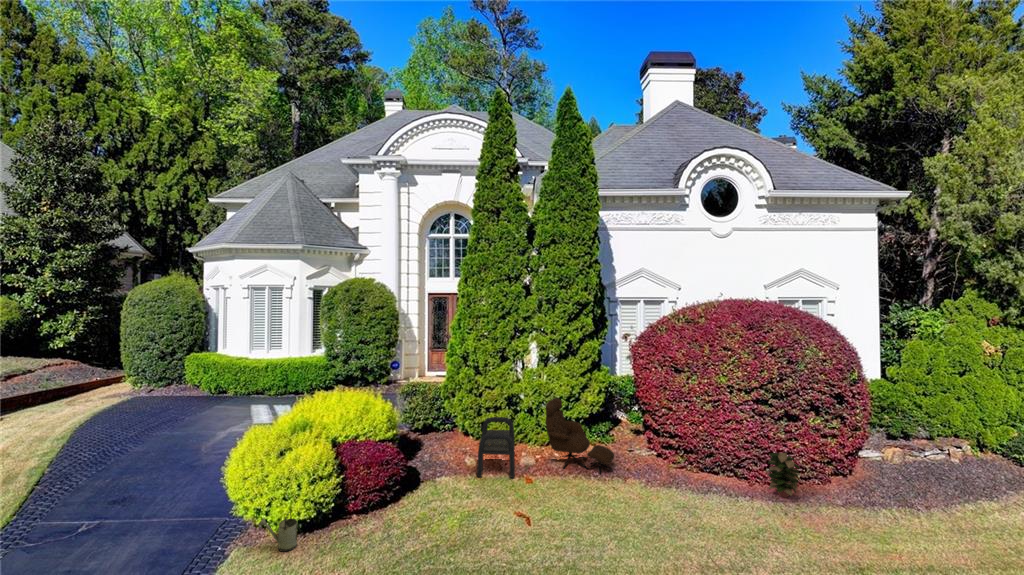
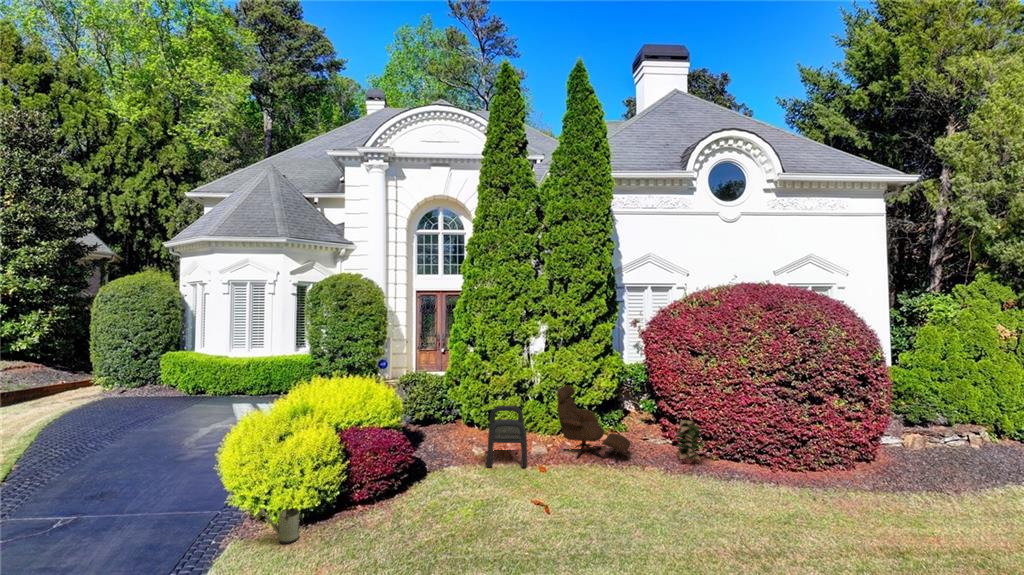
decorative plant: present [768,453,800,497] -> present [674,420,703,463]

